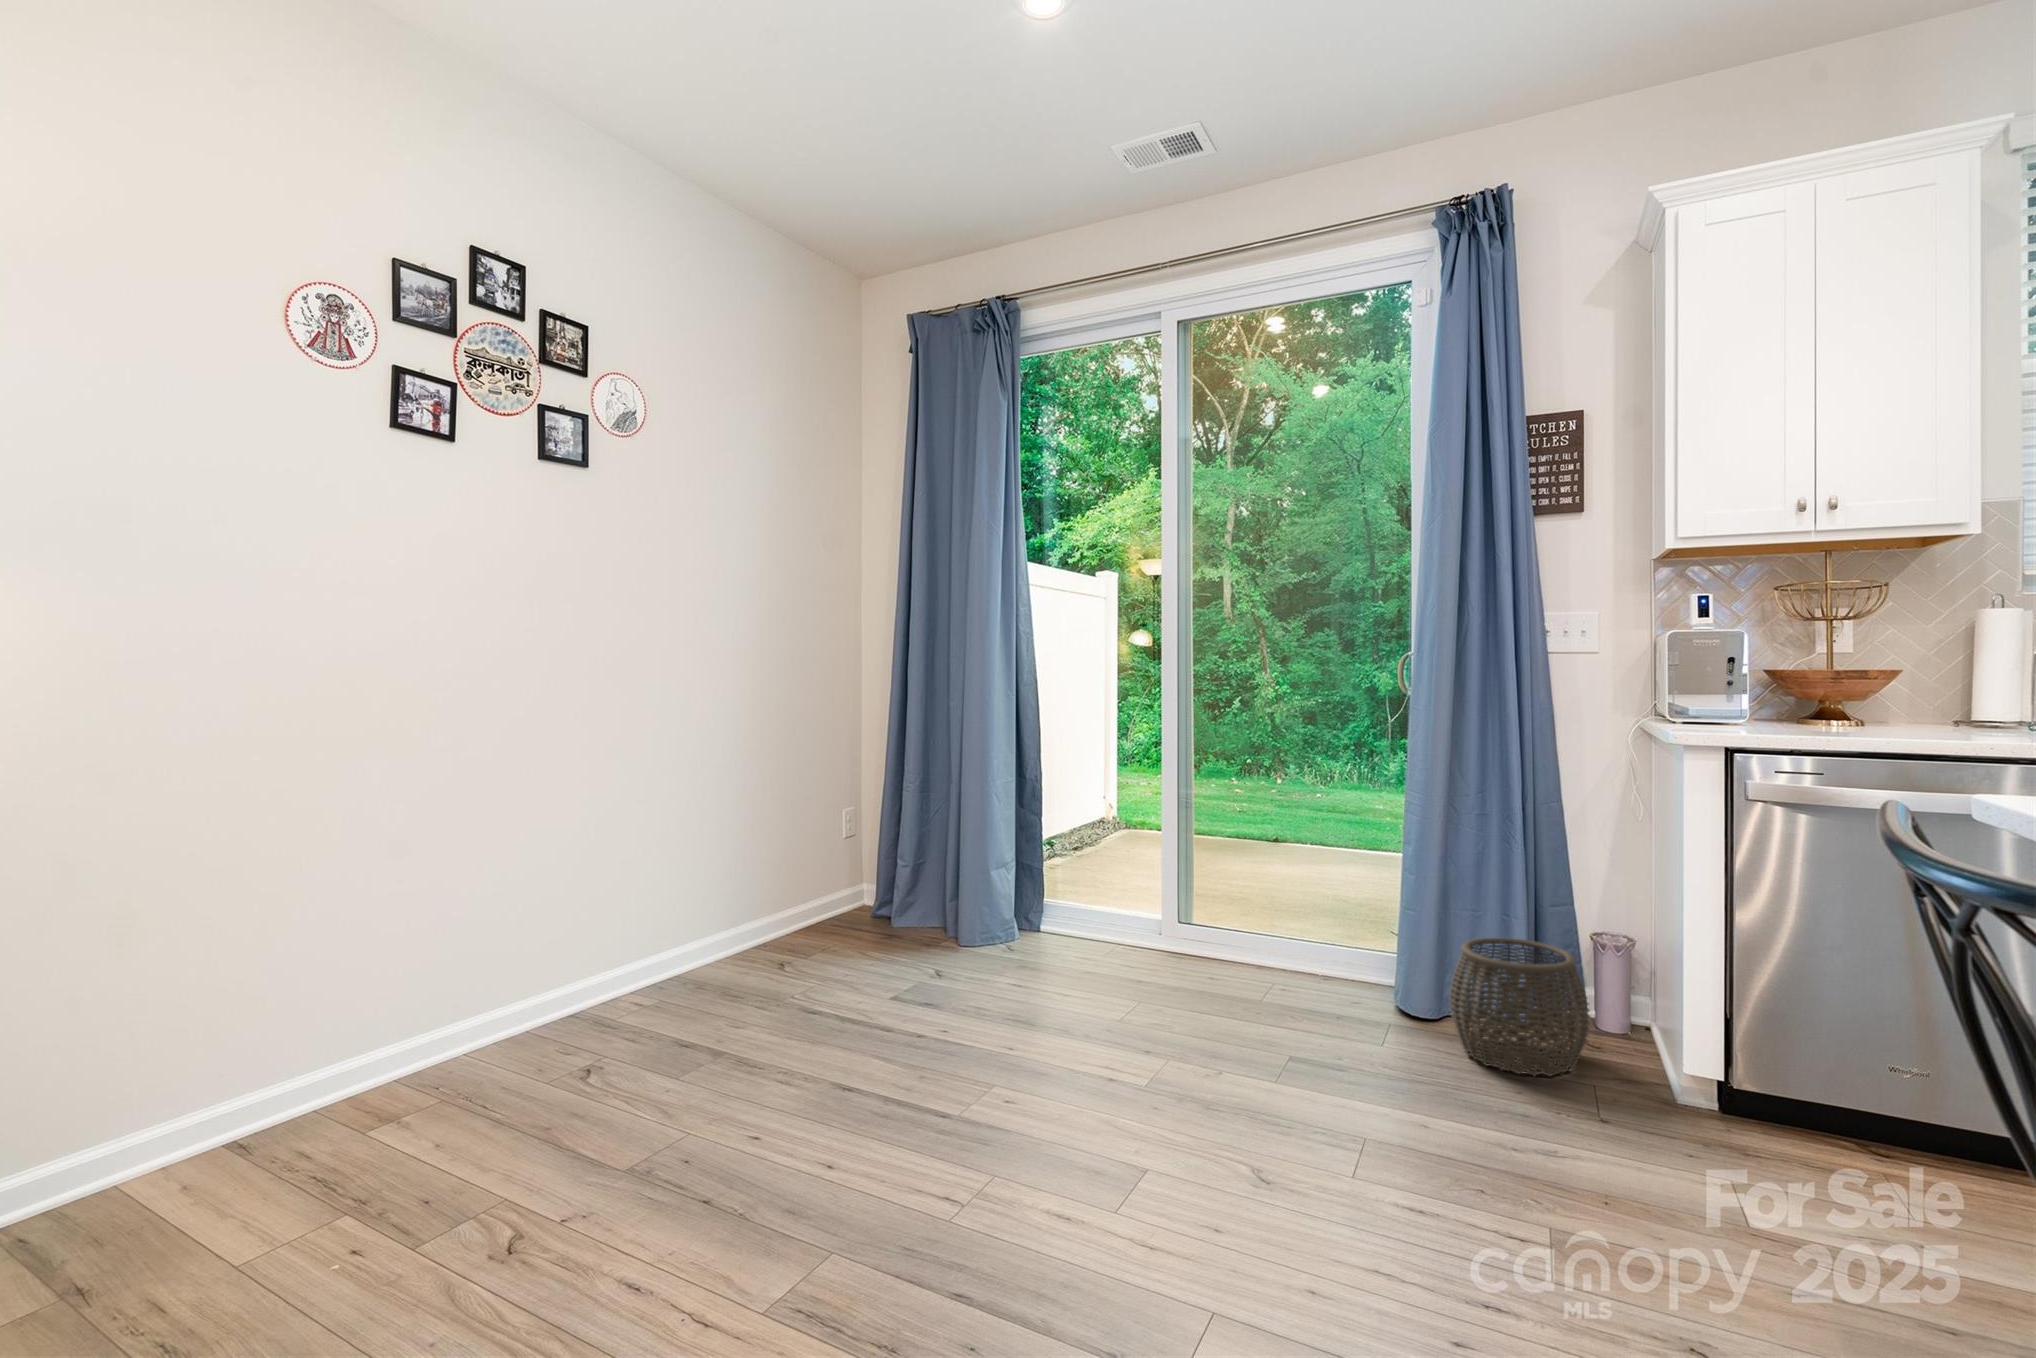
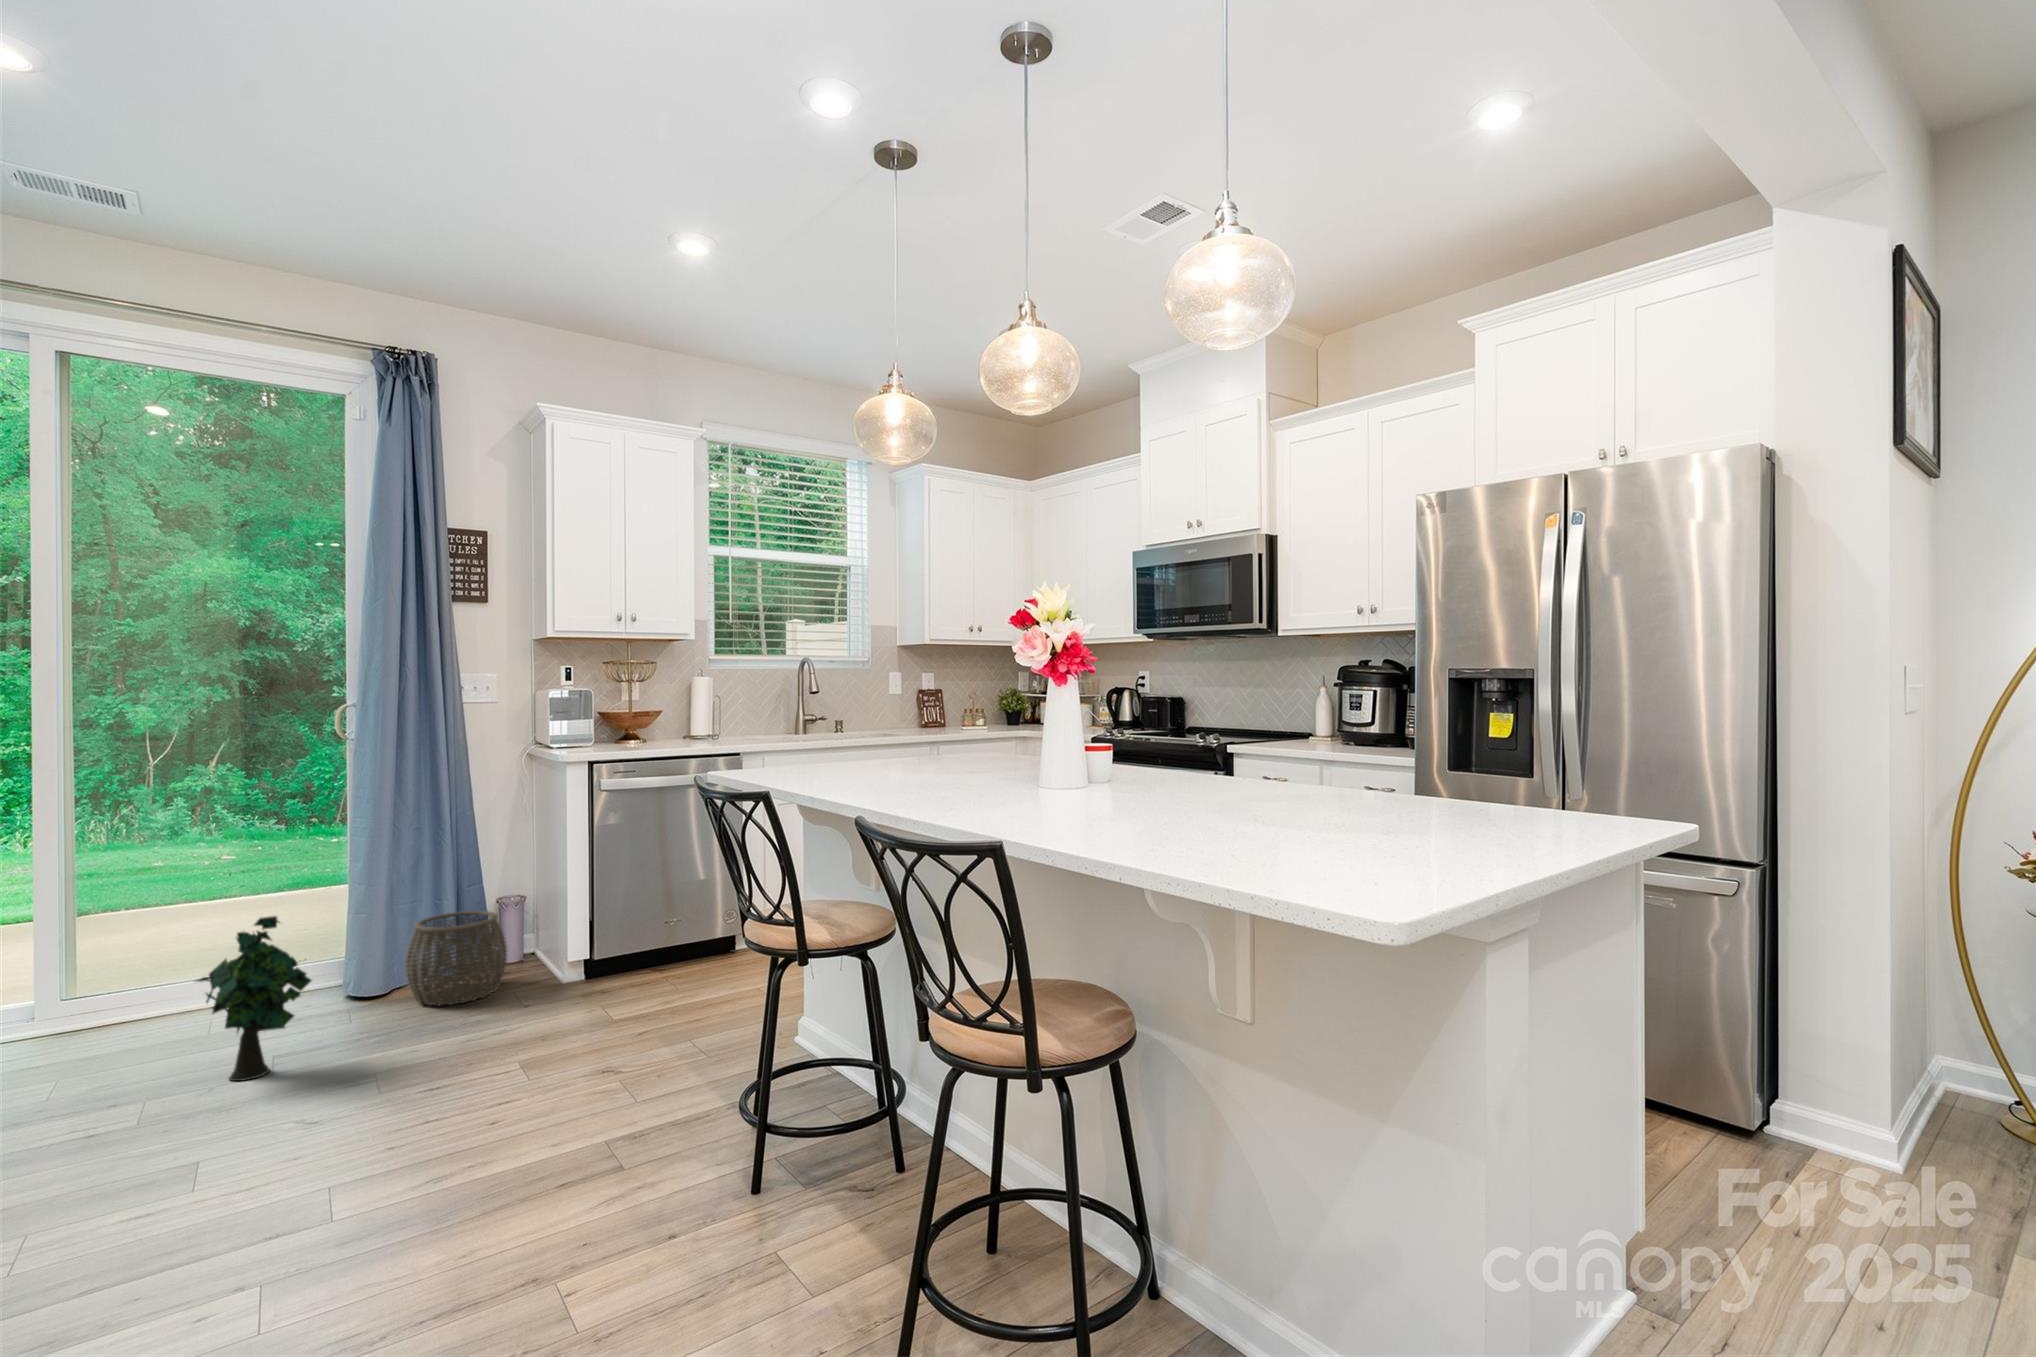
decorative plant: none [1207,894,1314,1083] -> present [197,916,311,1081]

